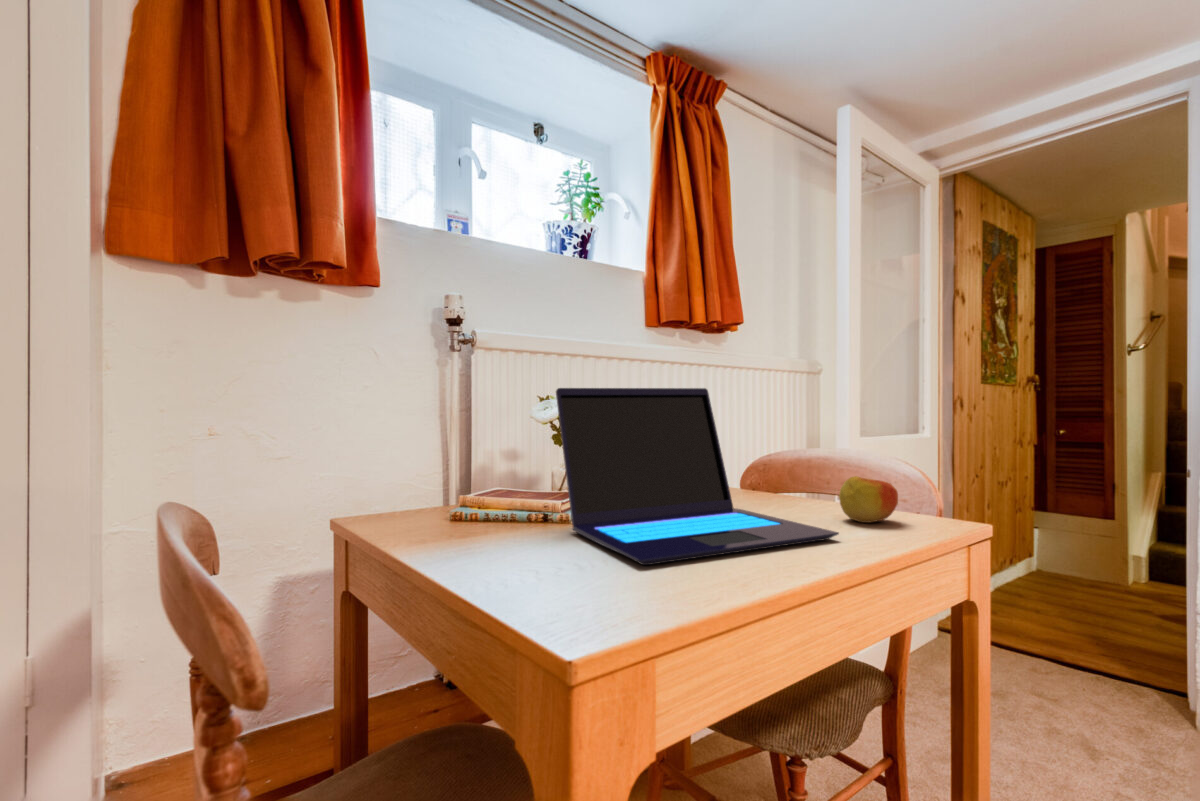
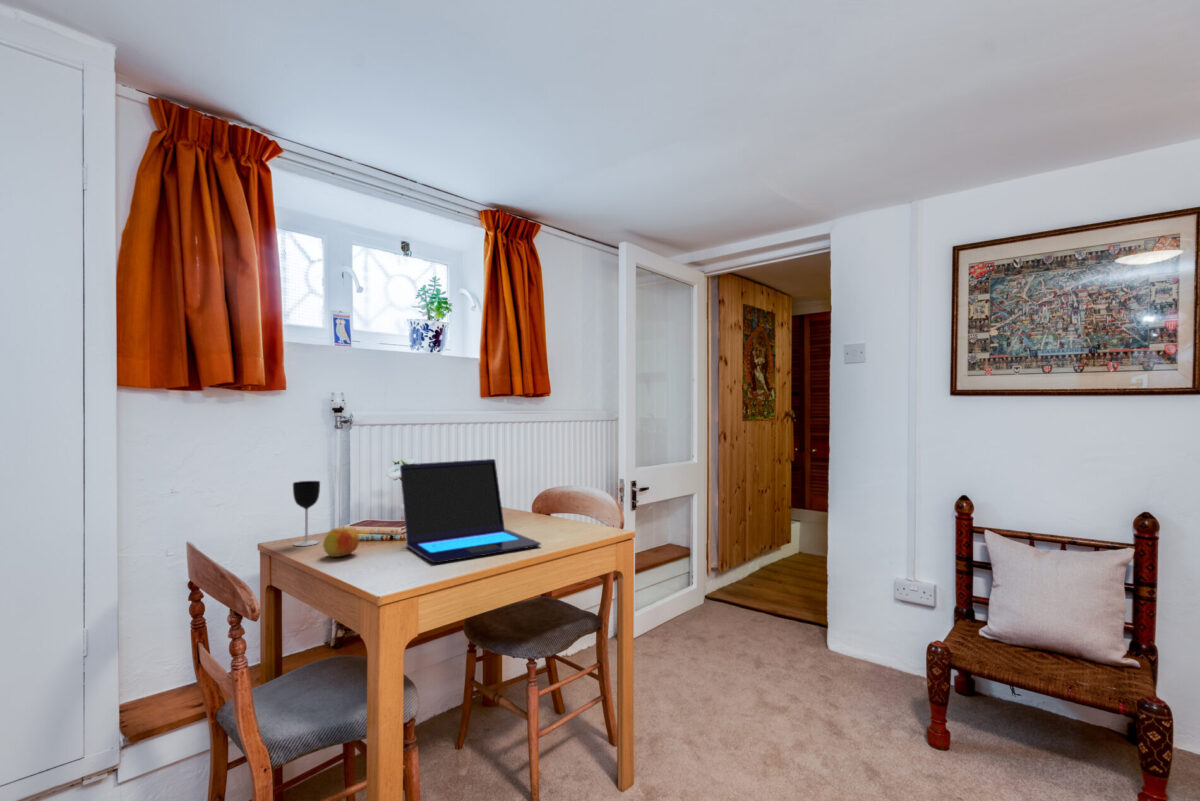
wine glass: none [384,420,427,526] -> present [293,481,320,546]
apple: present [839,476,898,523] -> present [323,528,359,557]

